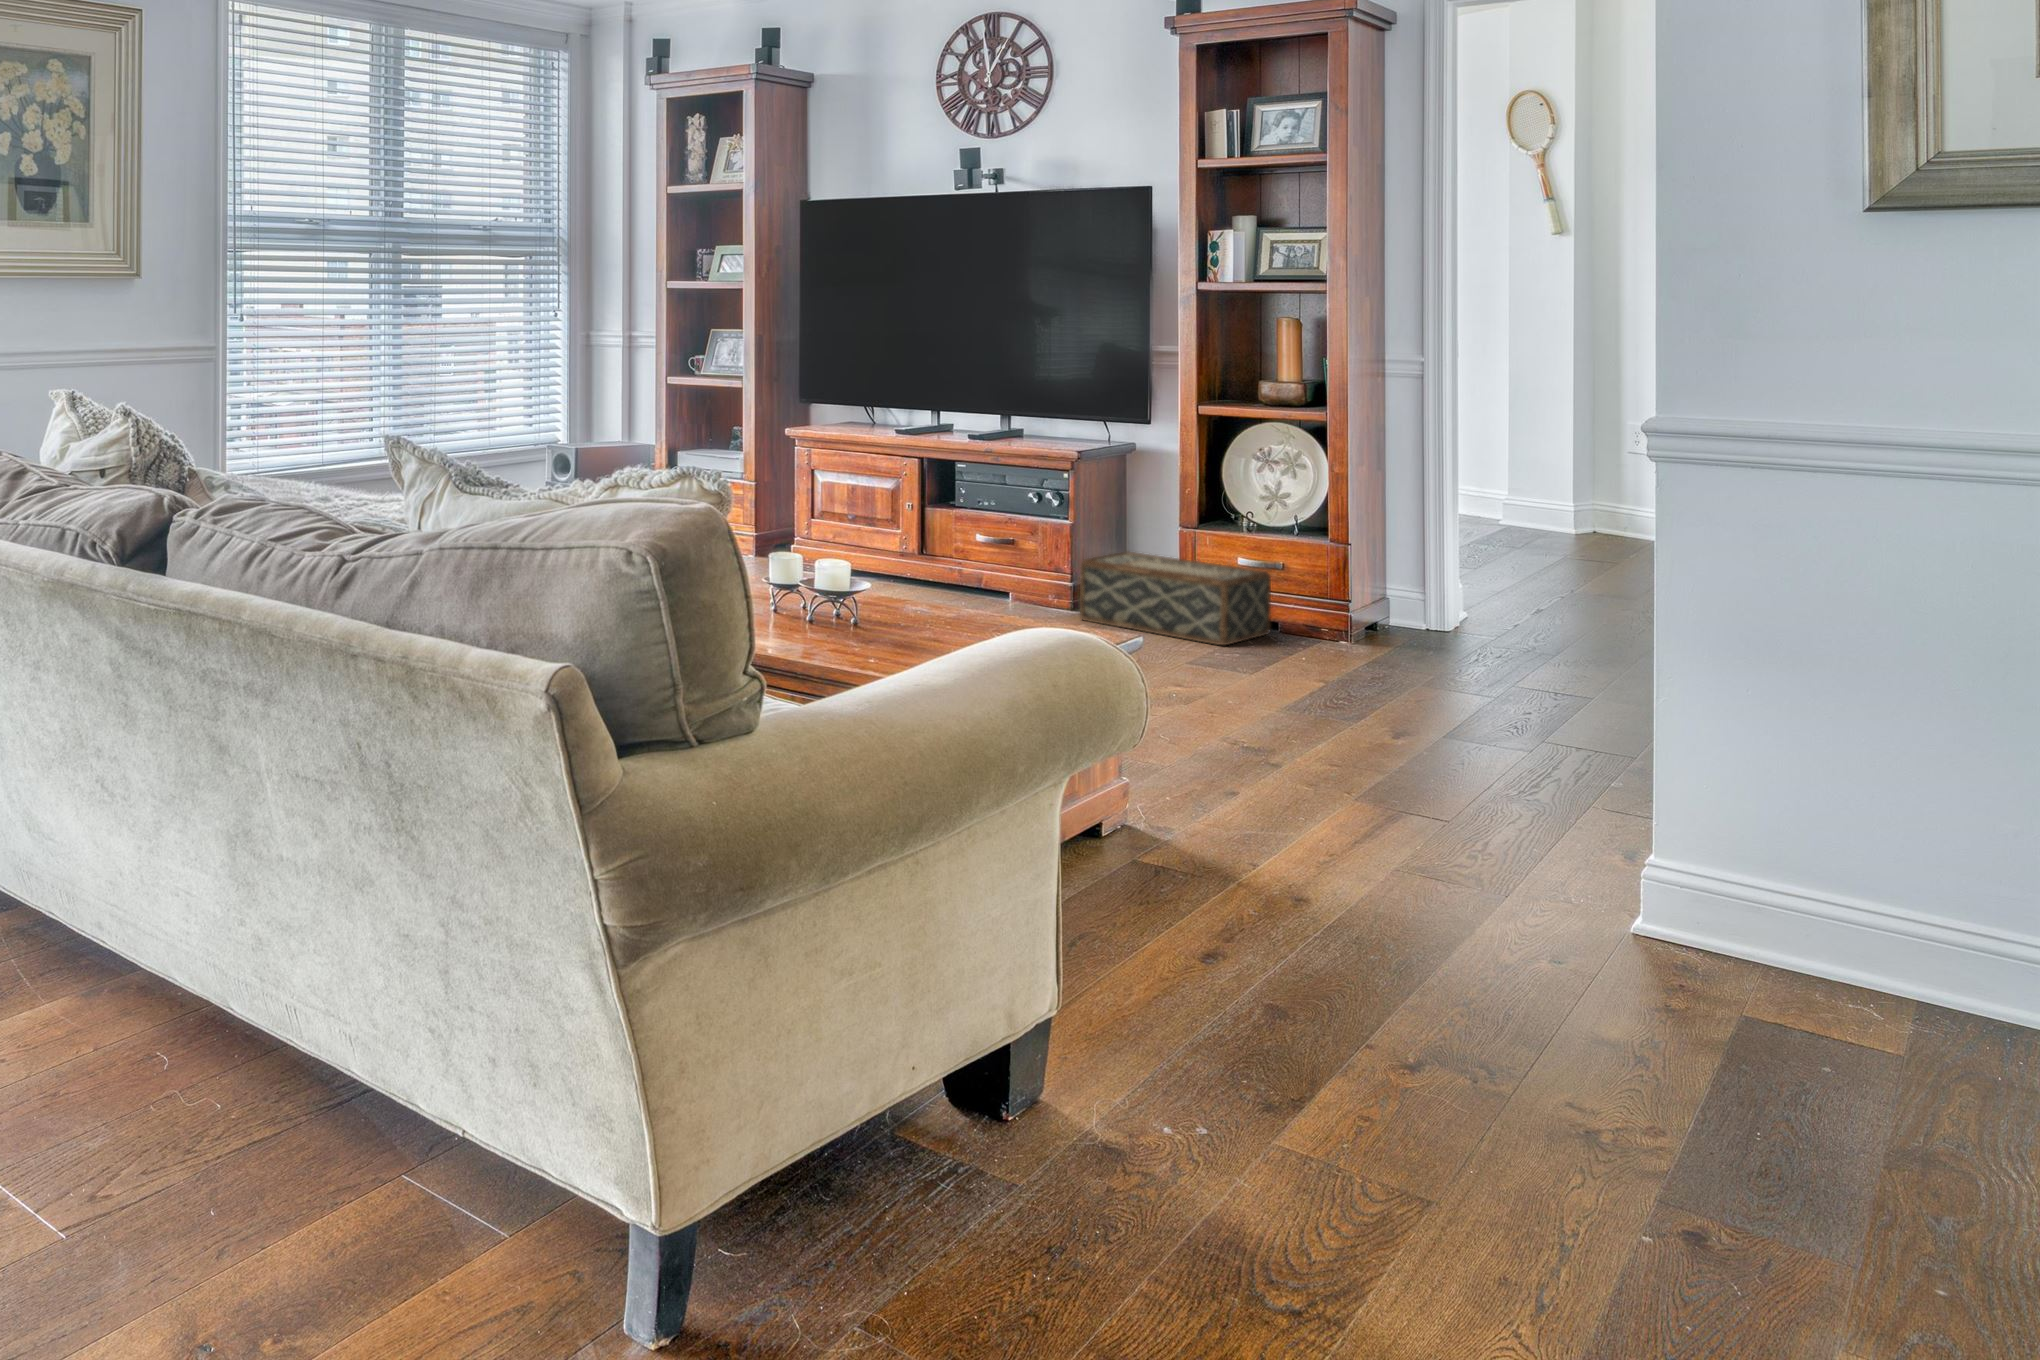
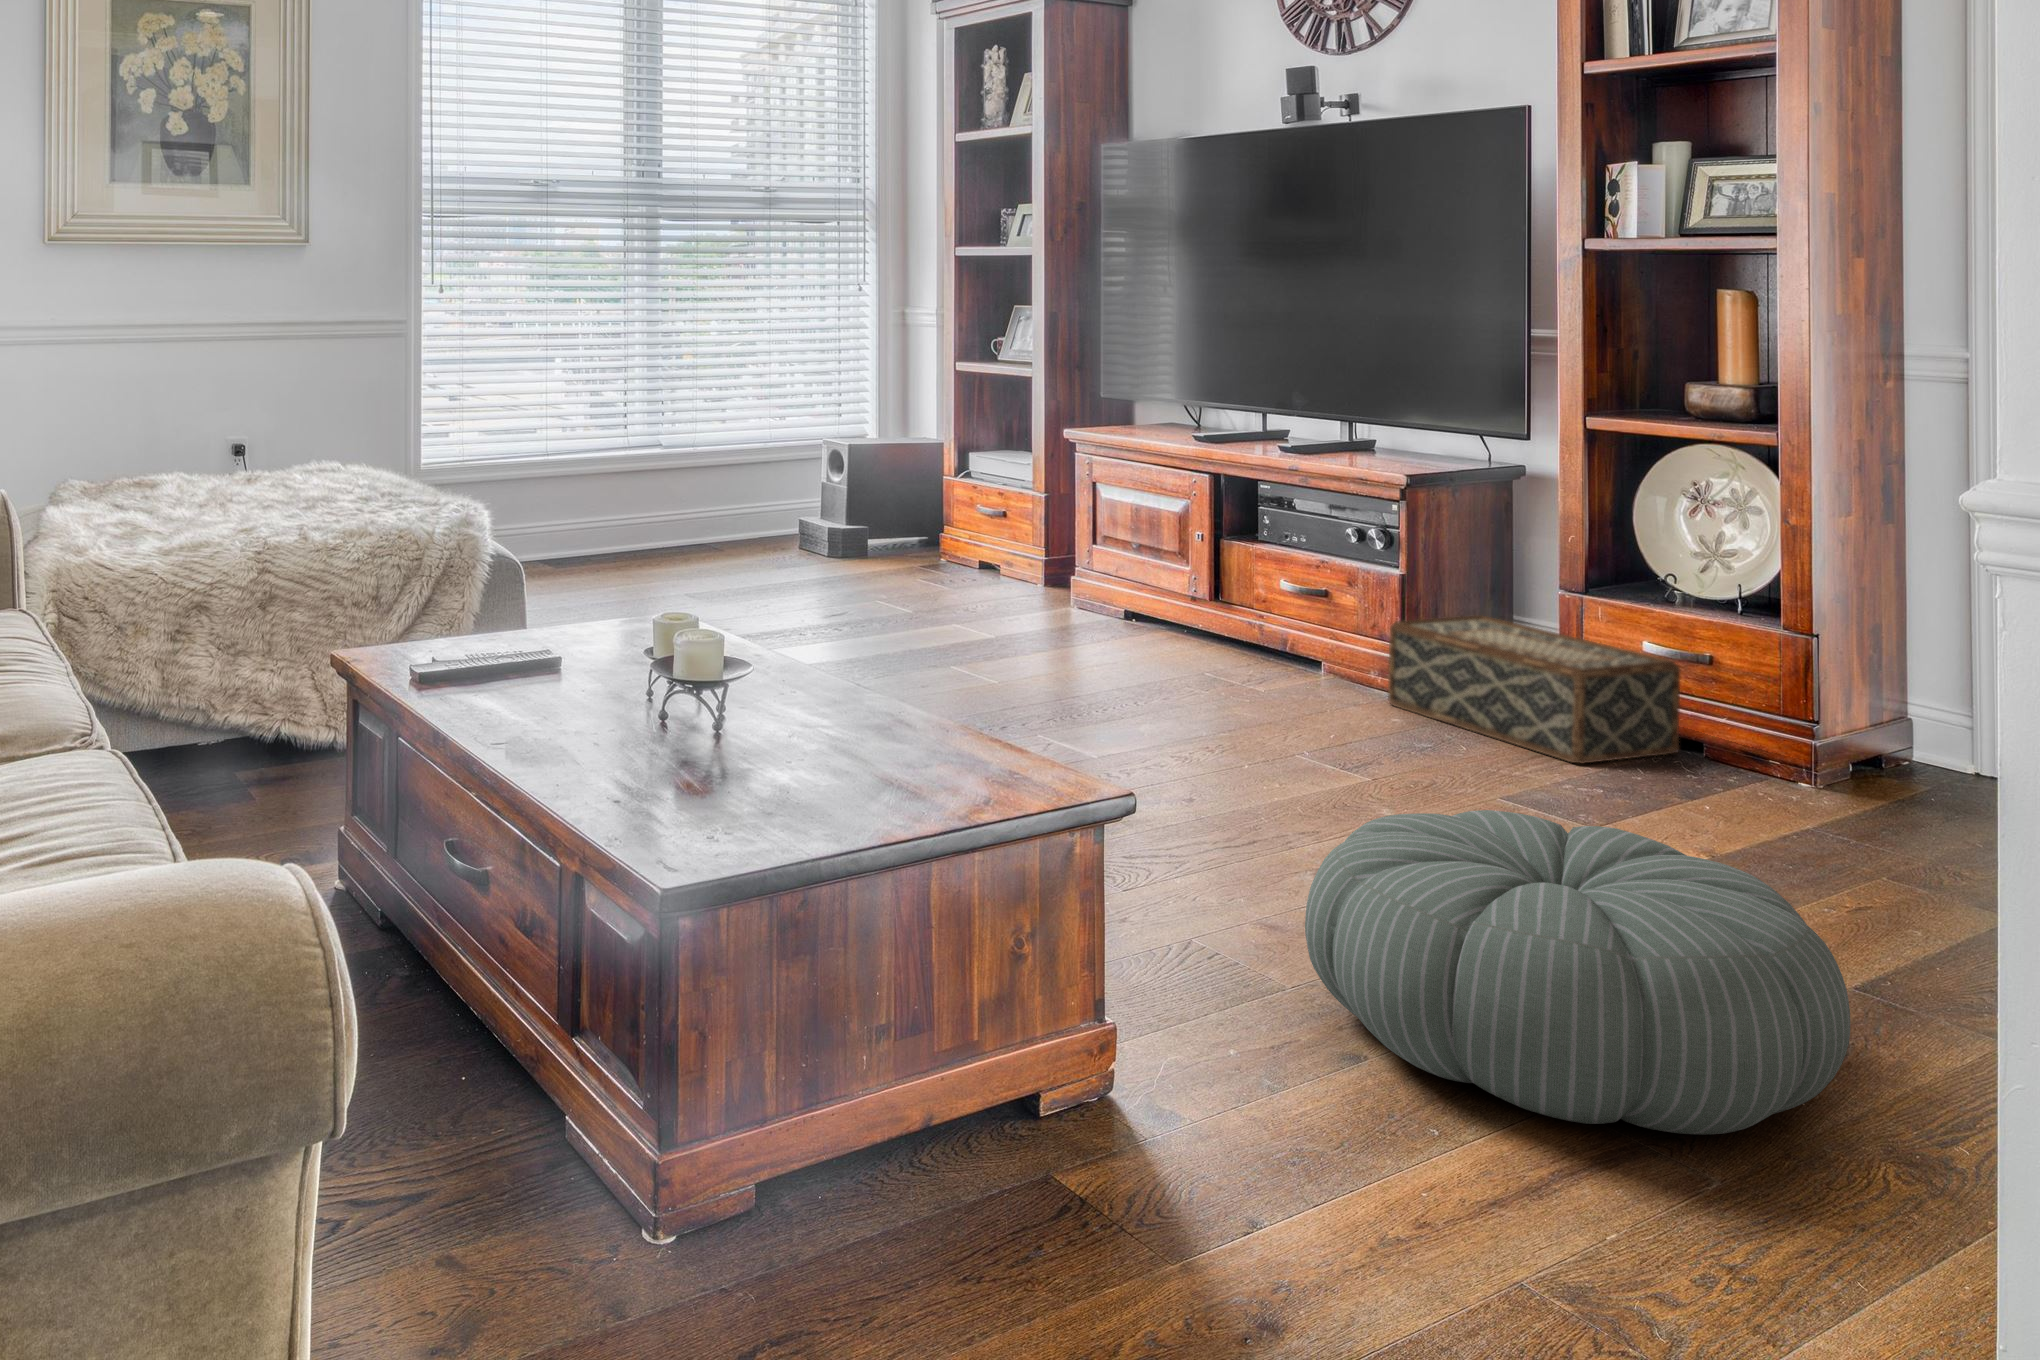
pouf: none [1219,662,1533,832] -> present [1305,810,1850,1135]

